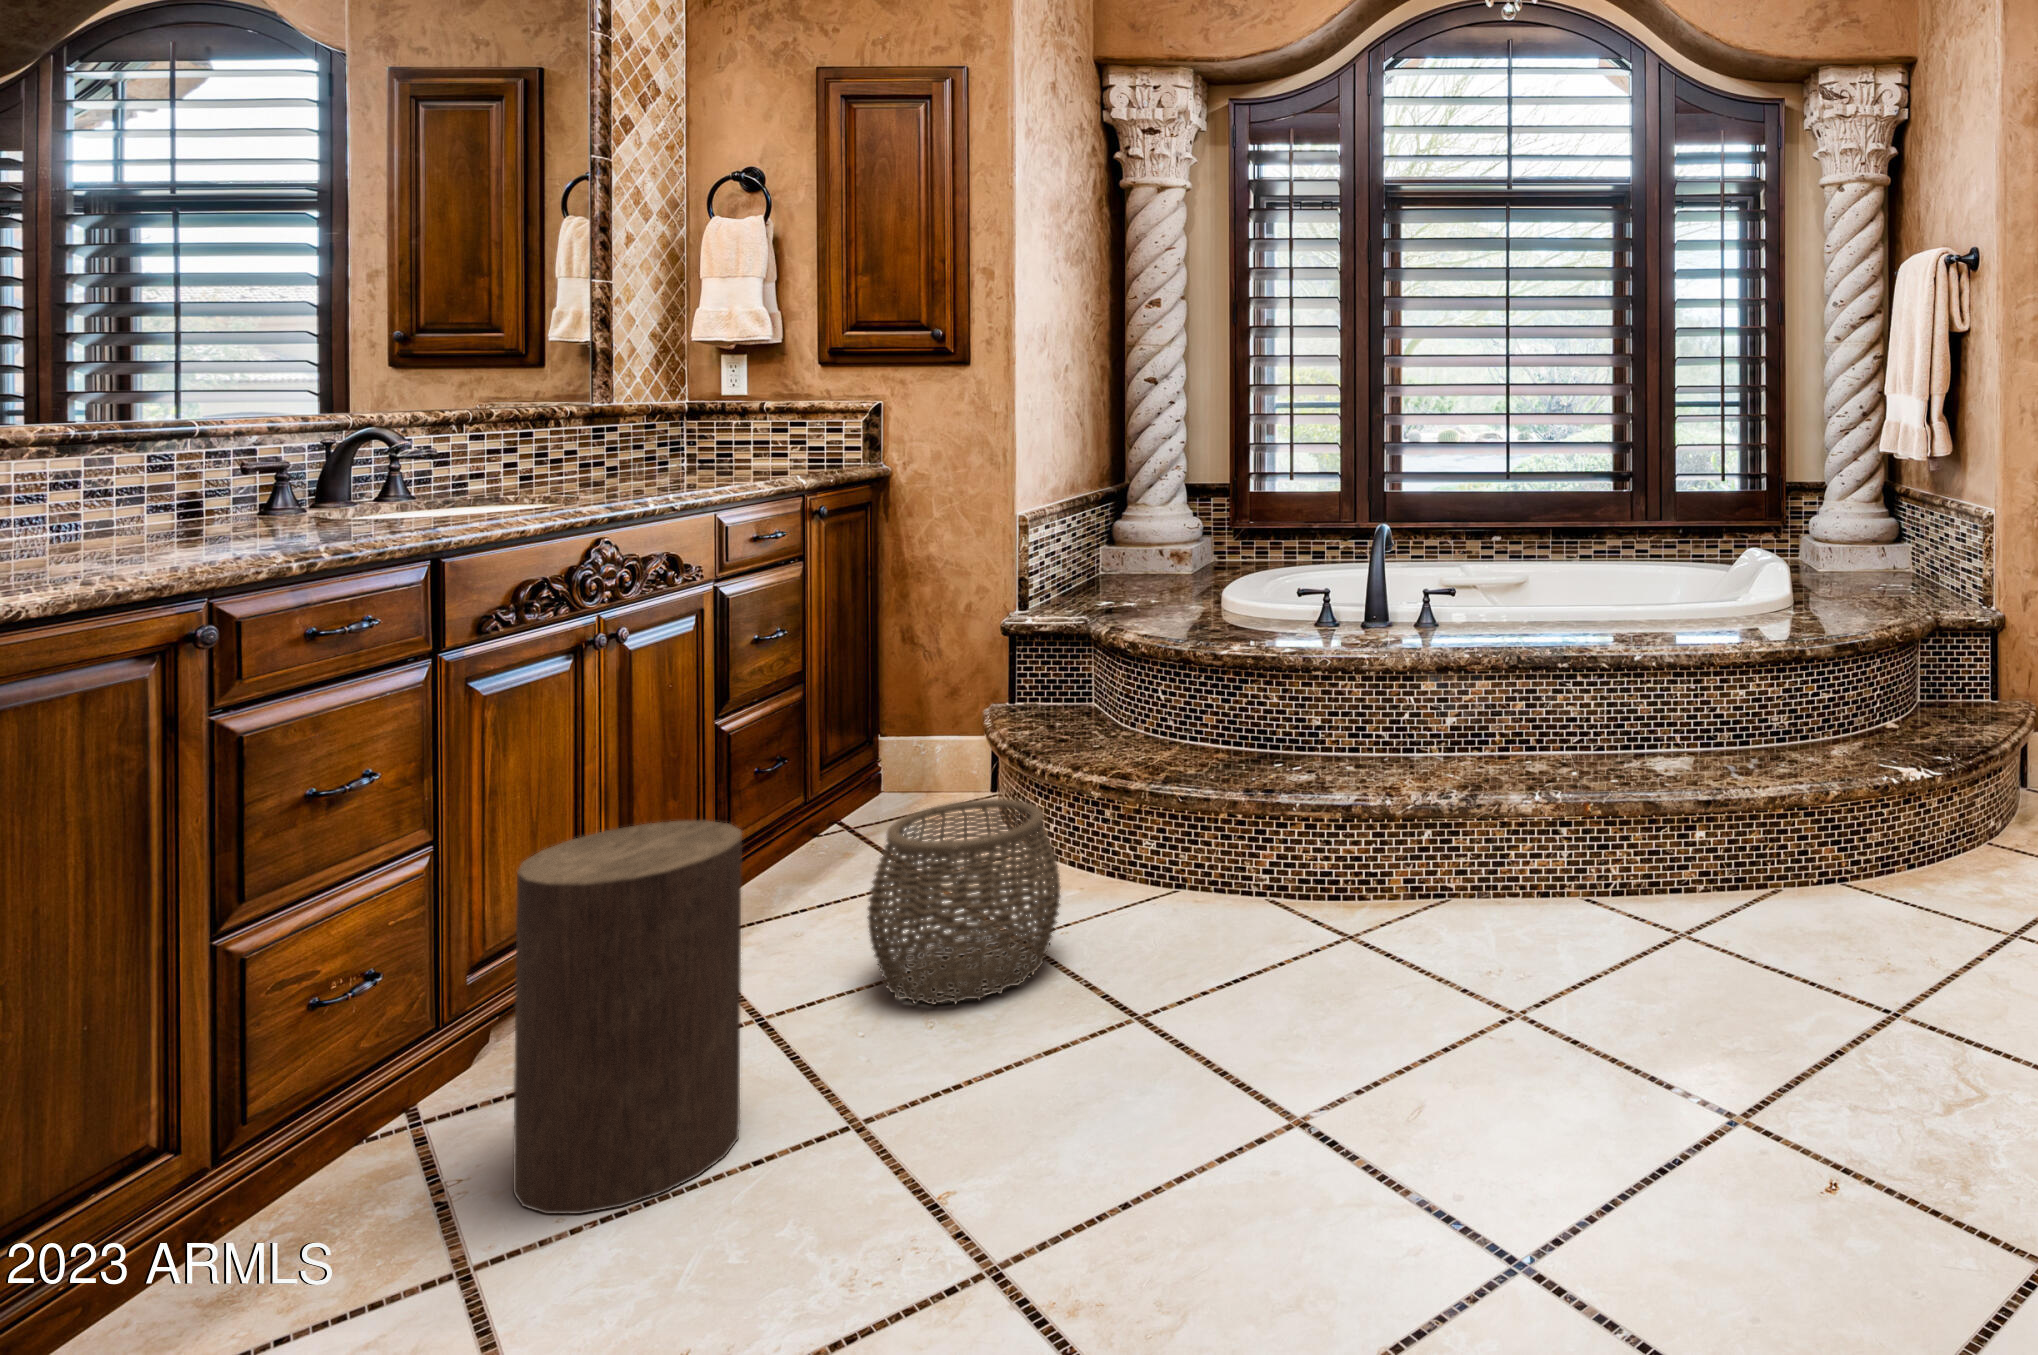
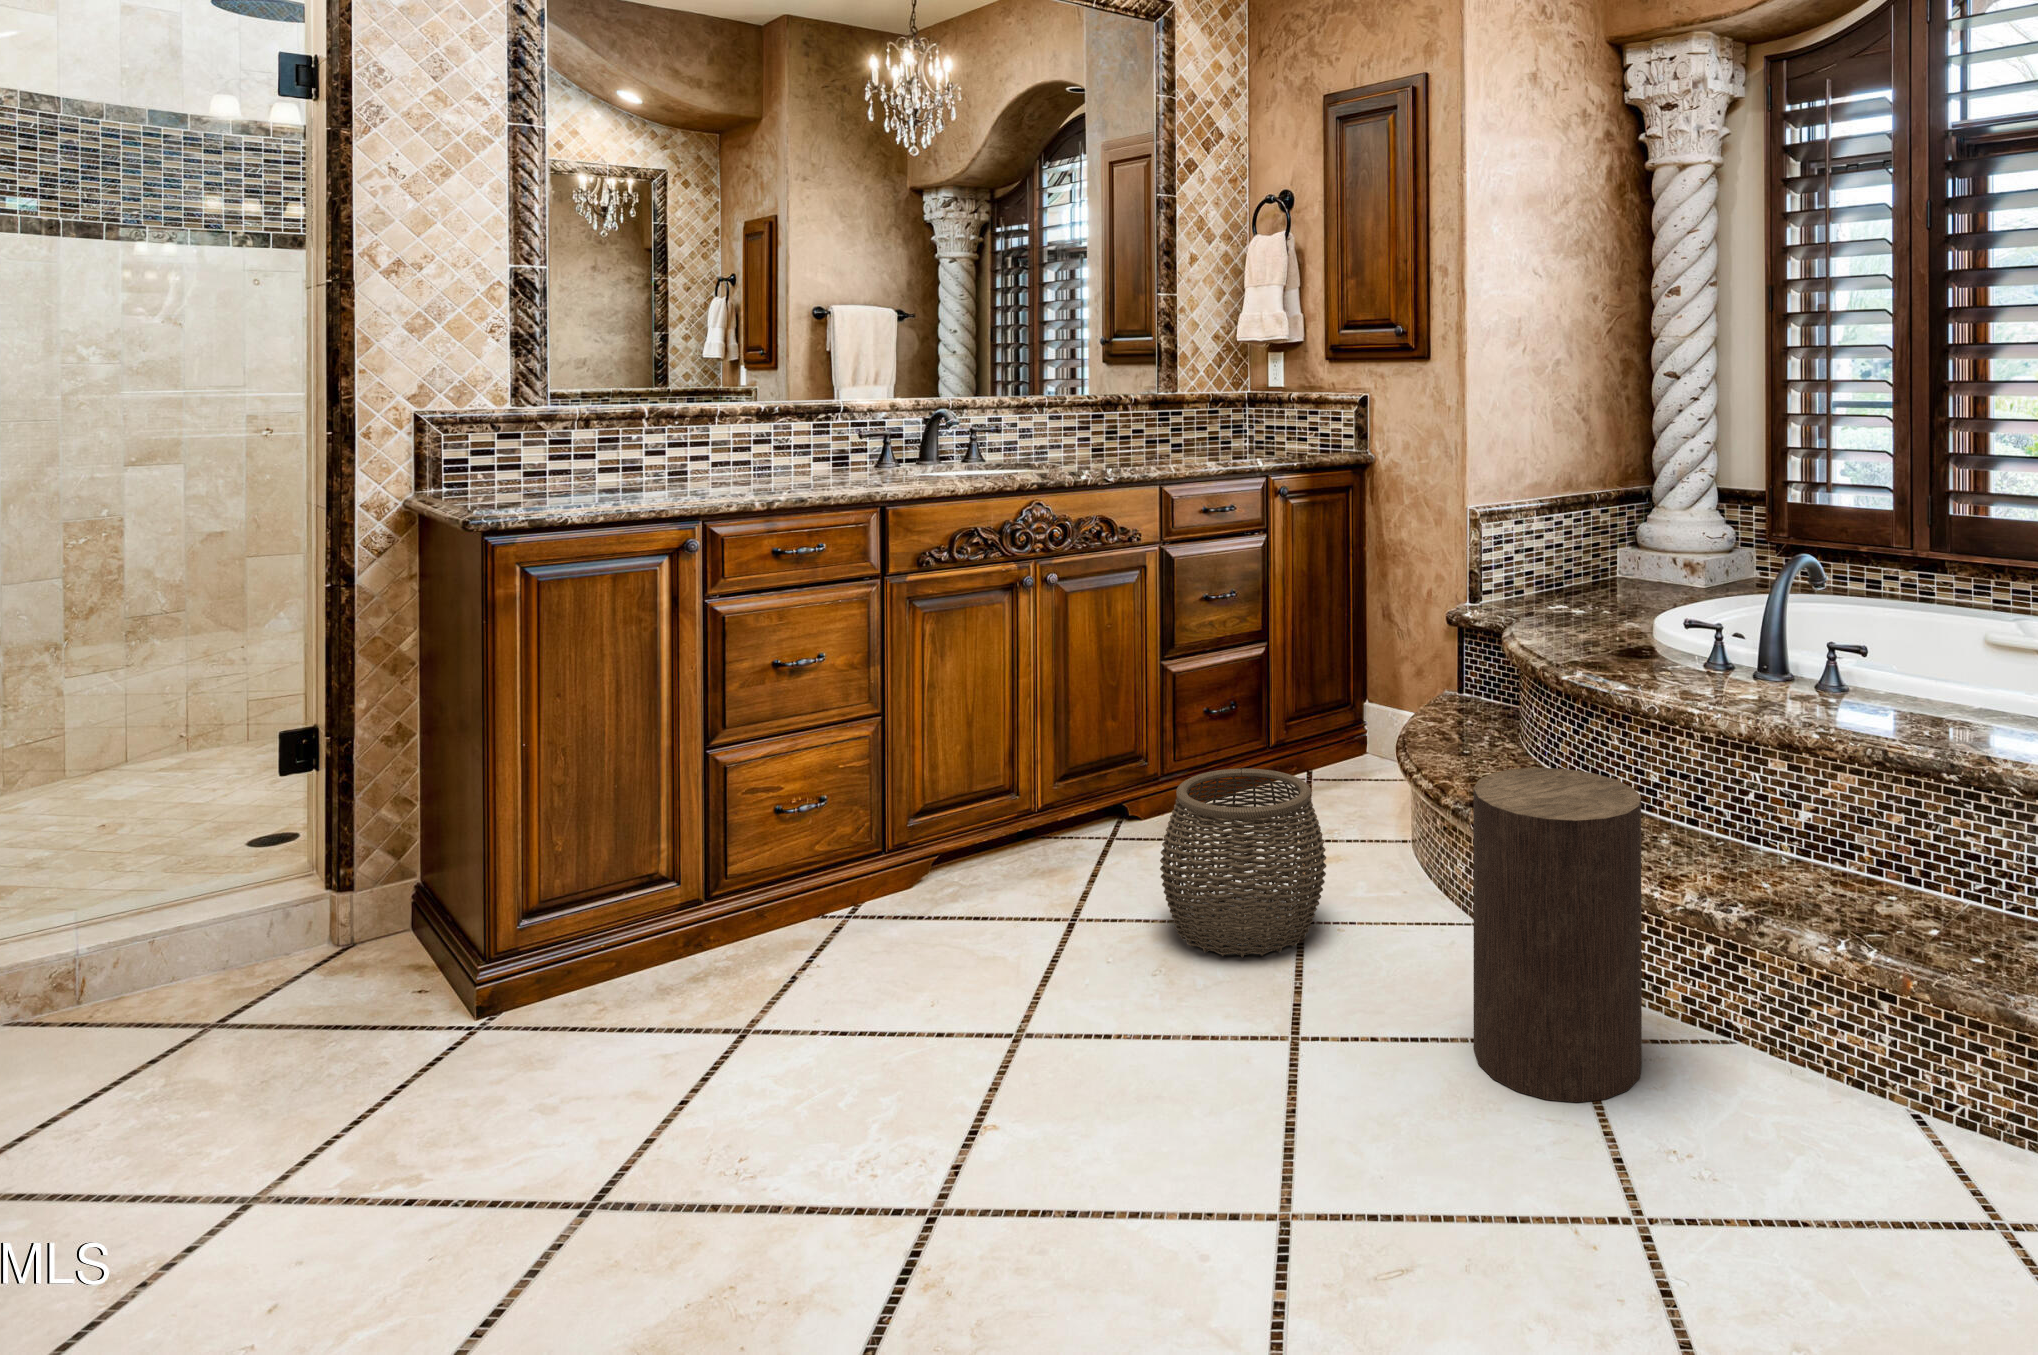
stool: present [513,821,742,1214] -> present [1473,768,1642,1102]

